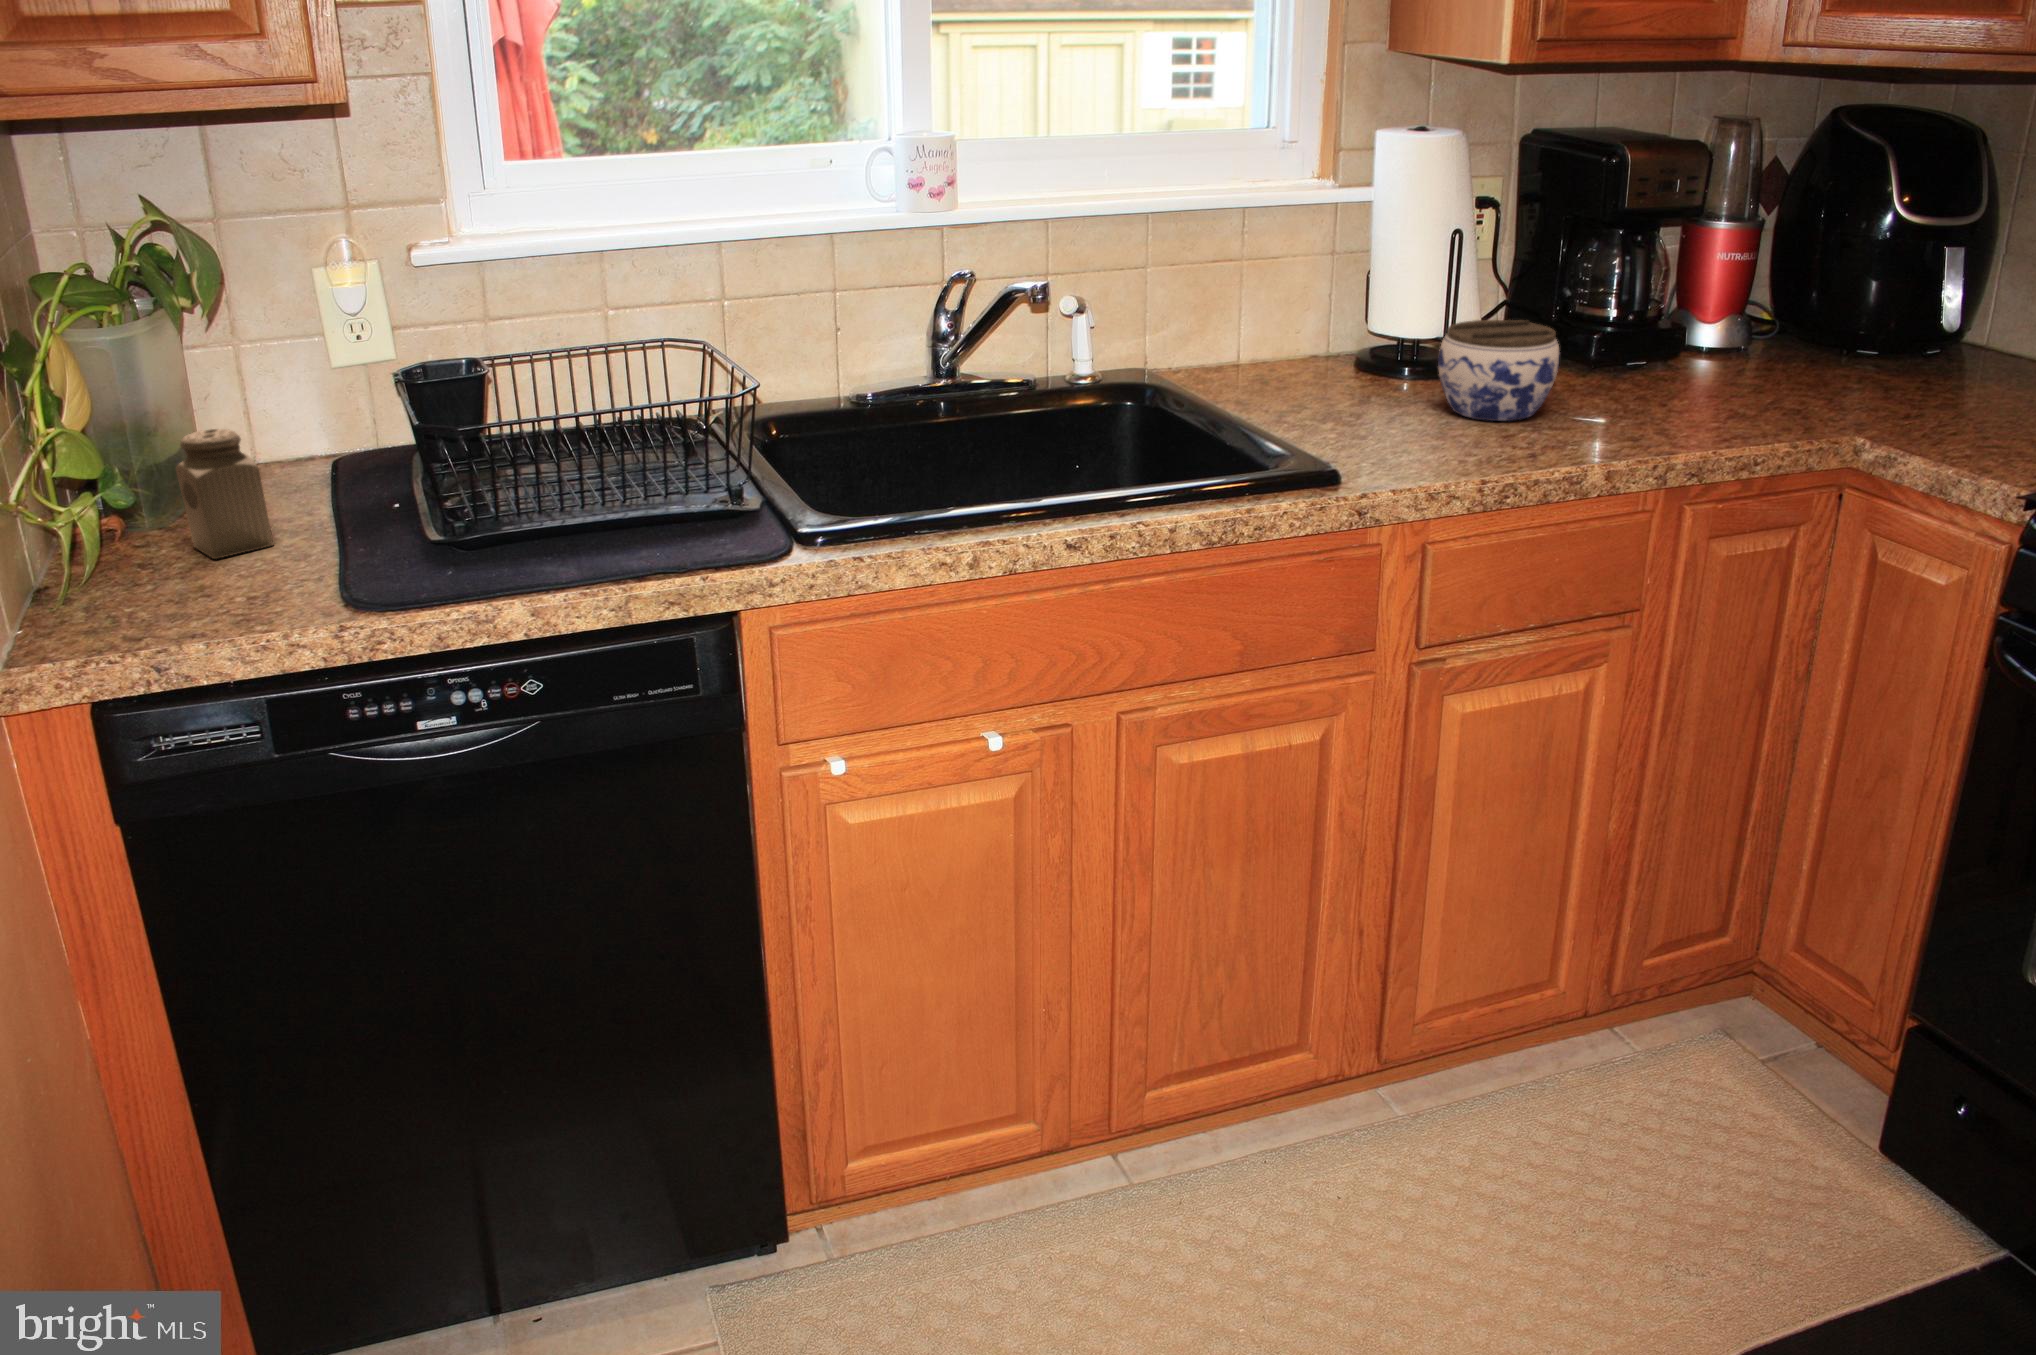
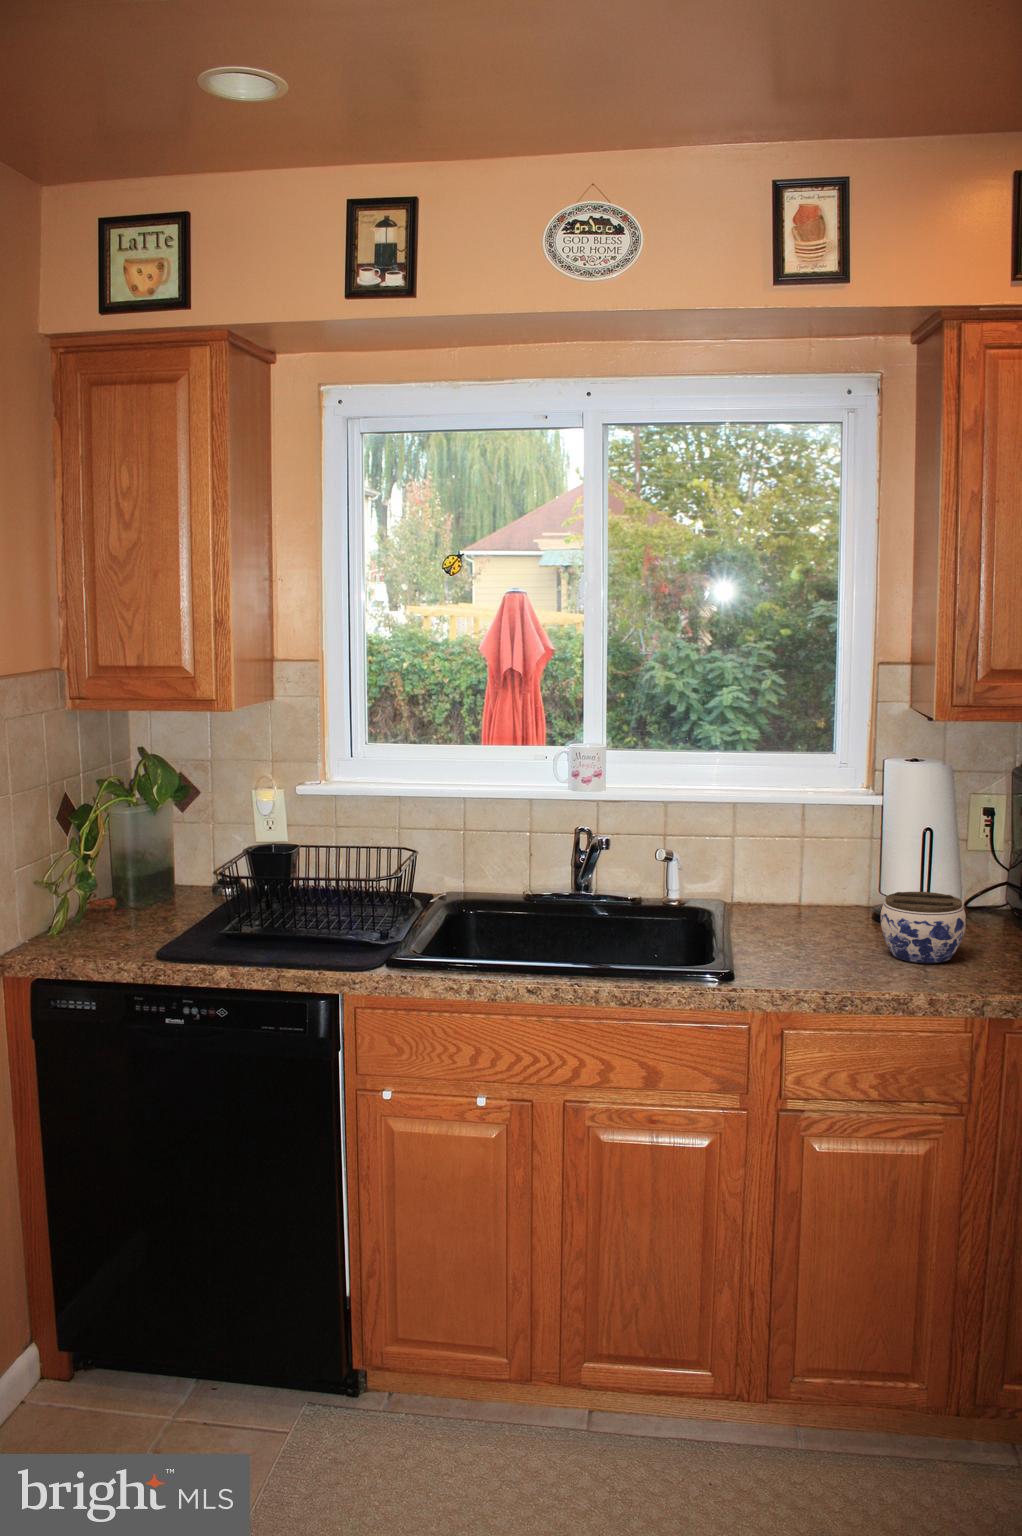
salt shaker: present [176,429,273,559] -> none [131,866,166,930]

